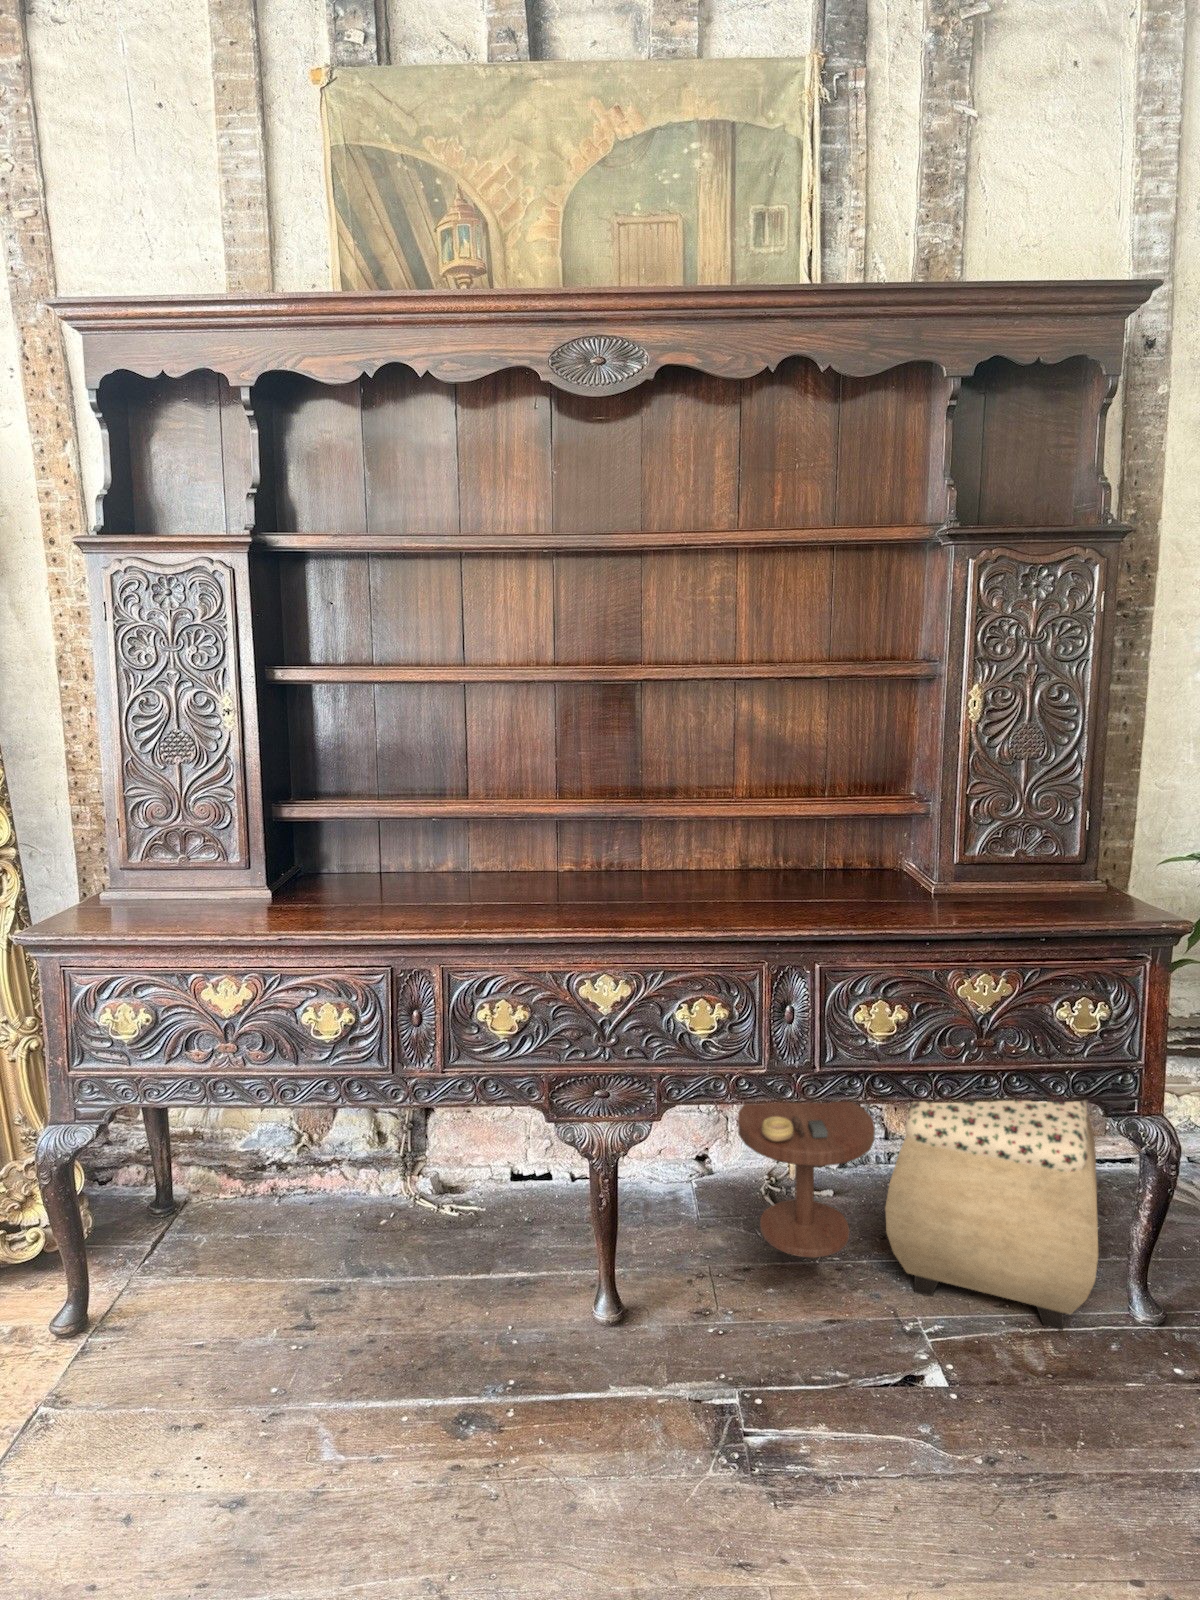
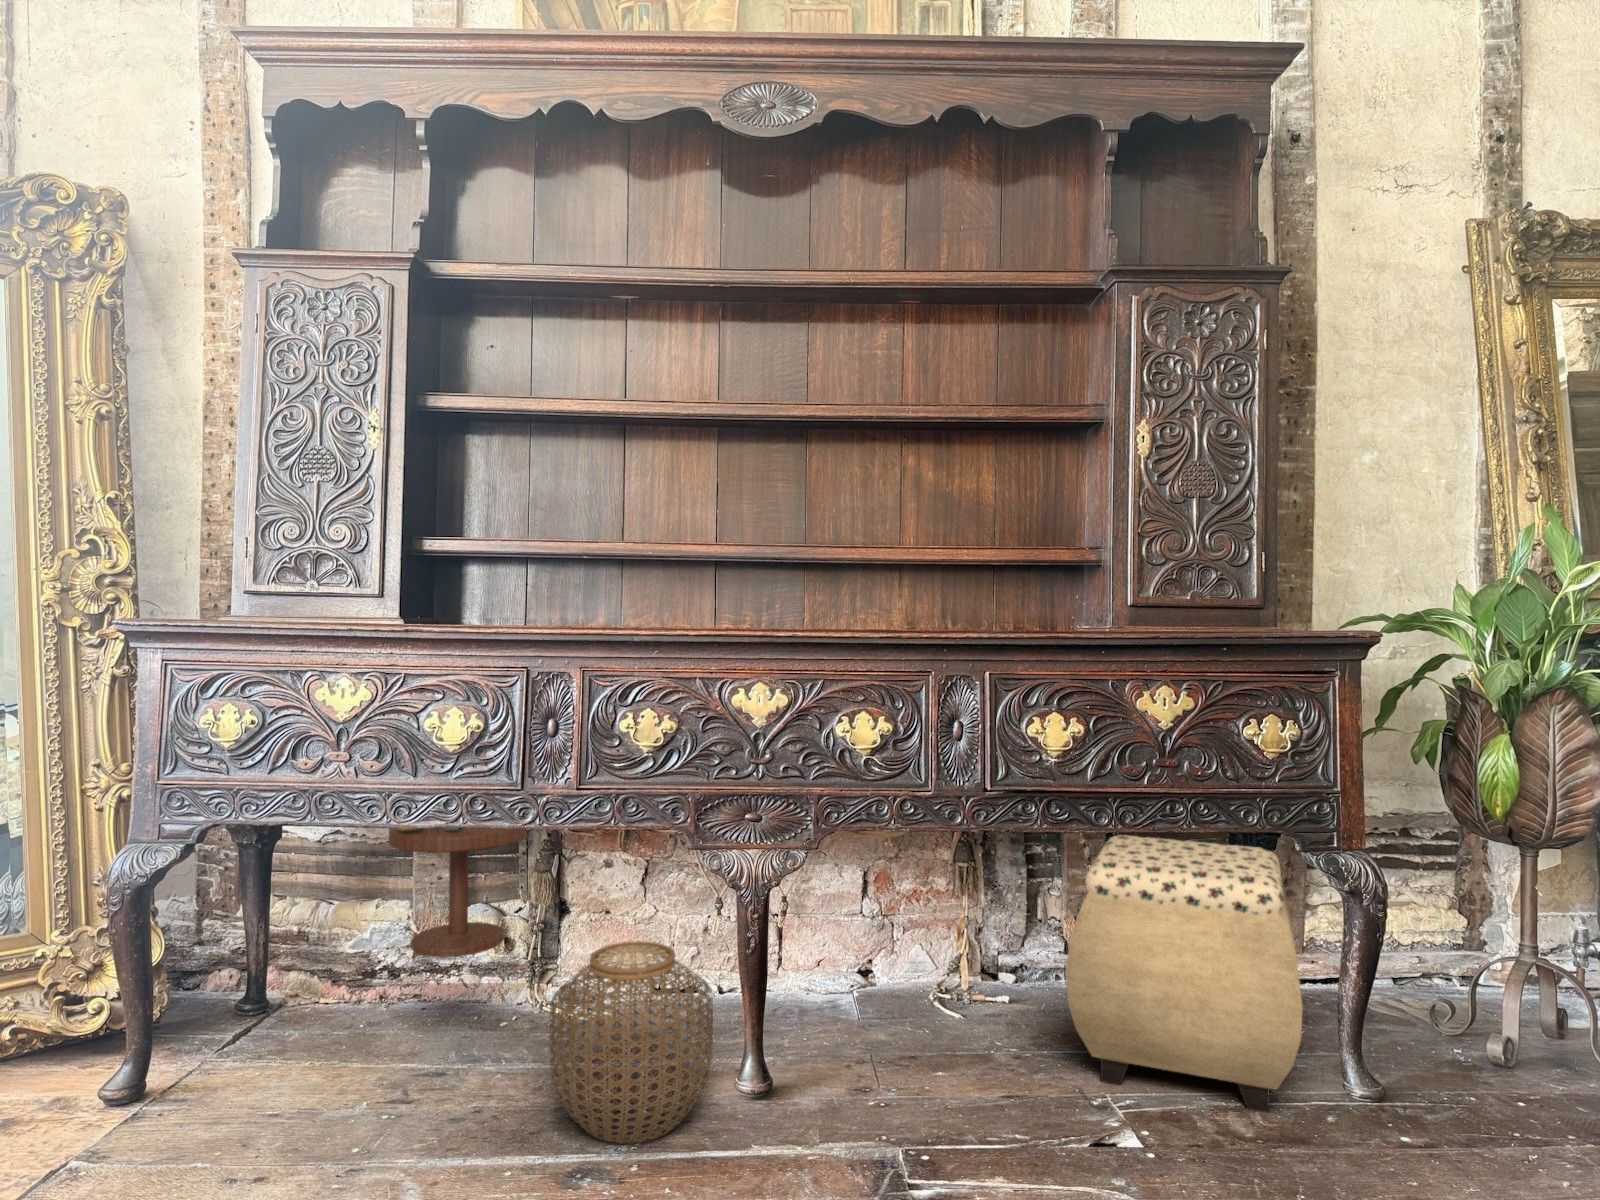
side table: present [738,1102,875,1258] -> present [388,827,526,958]
woven basket: none [430,1193,572,1371] -> present [549,941,713,1144]

